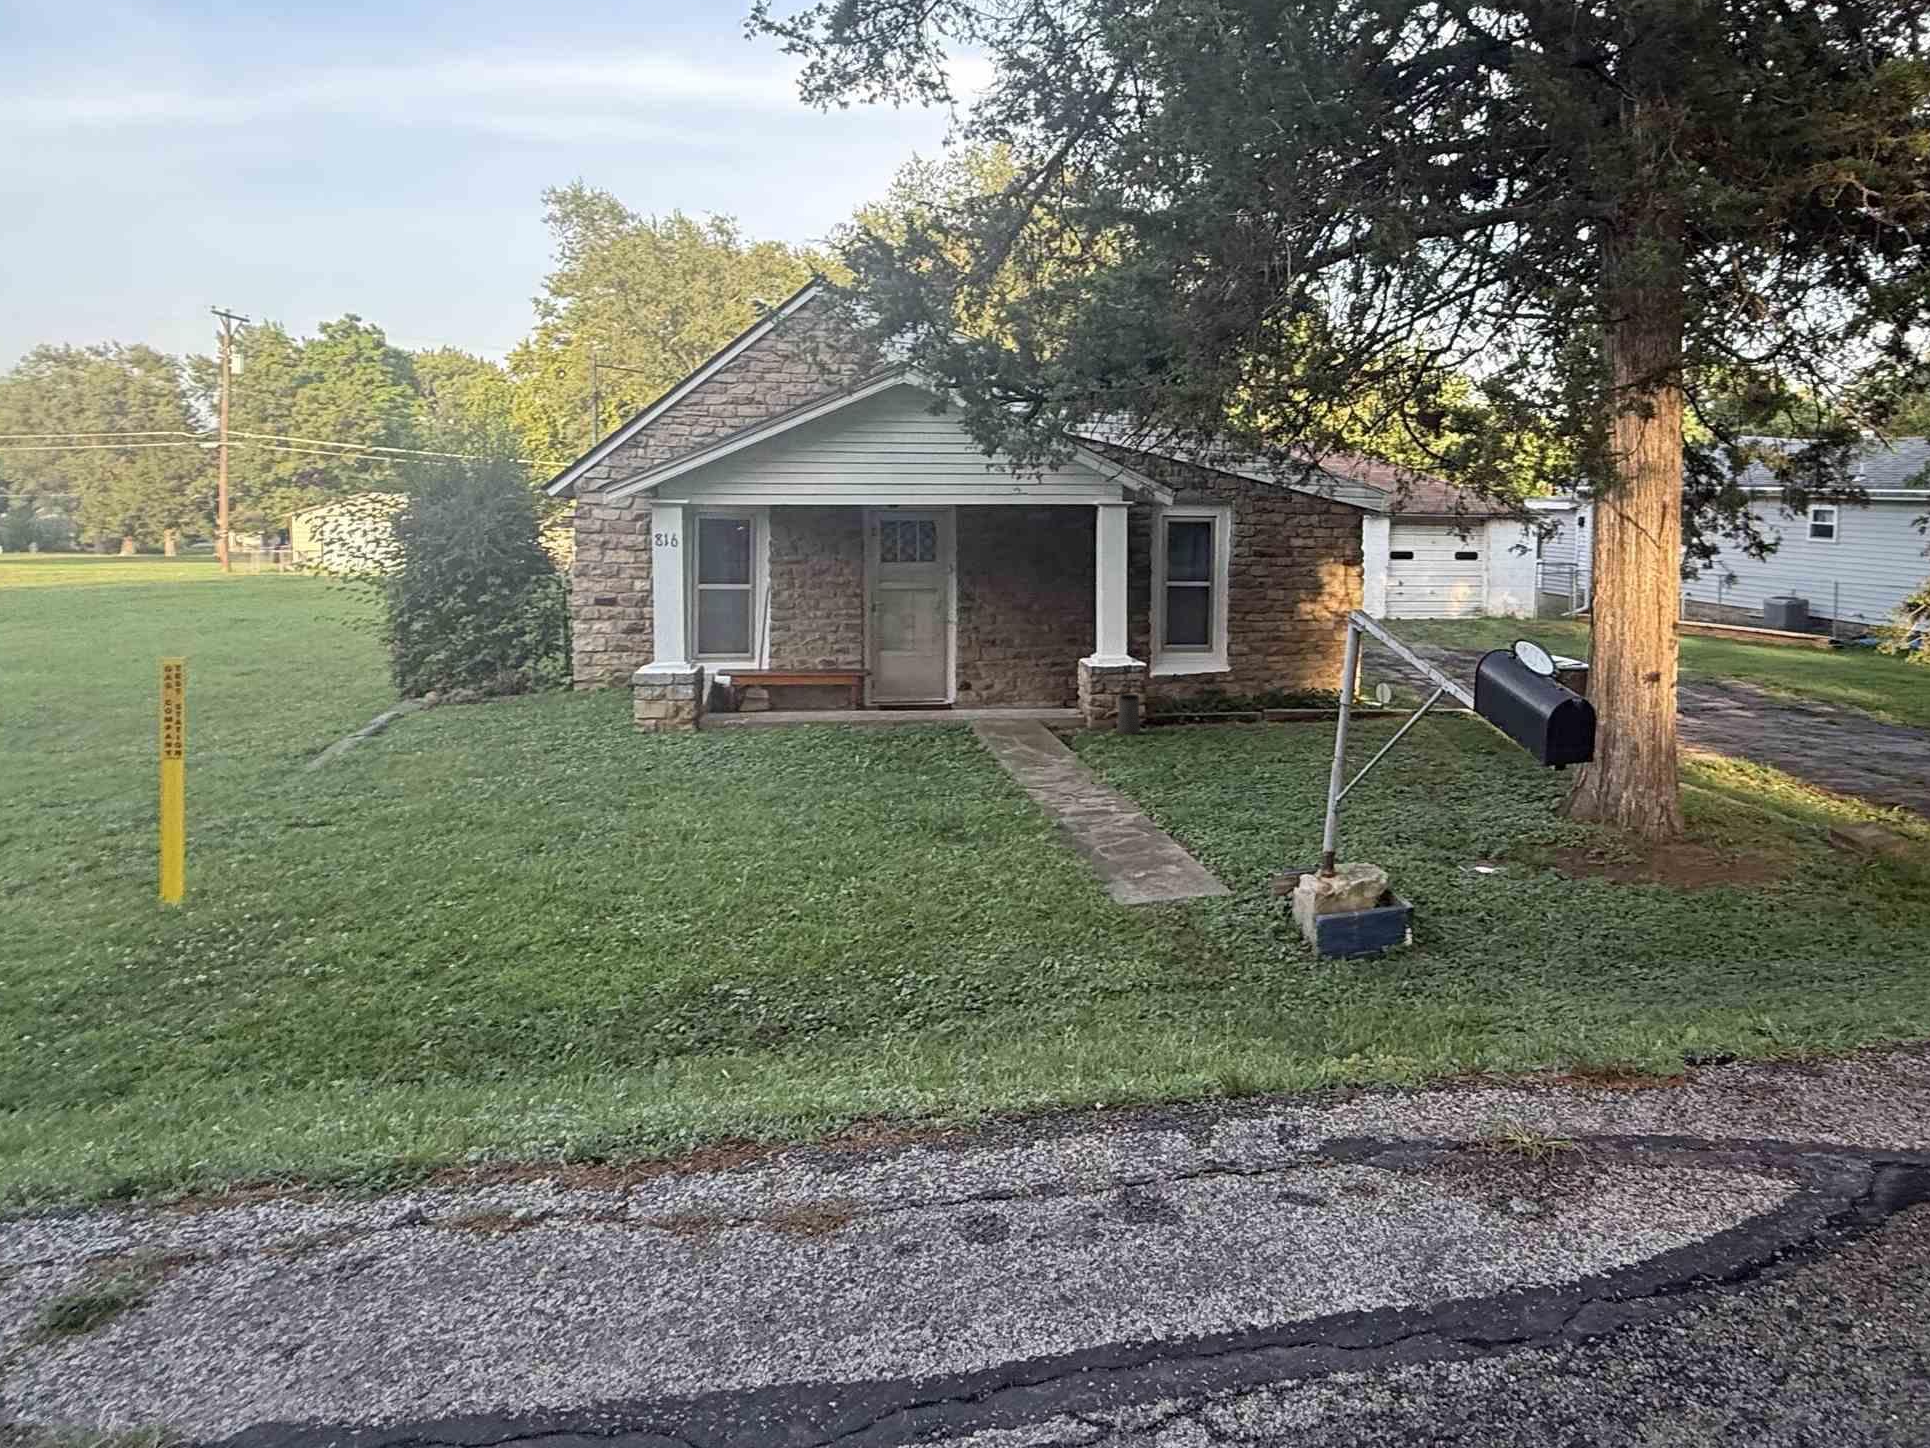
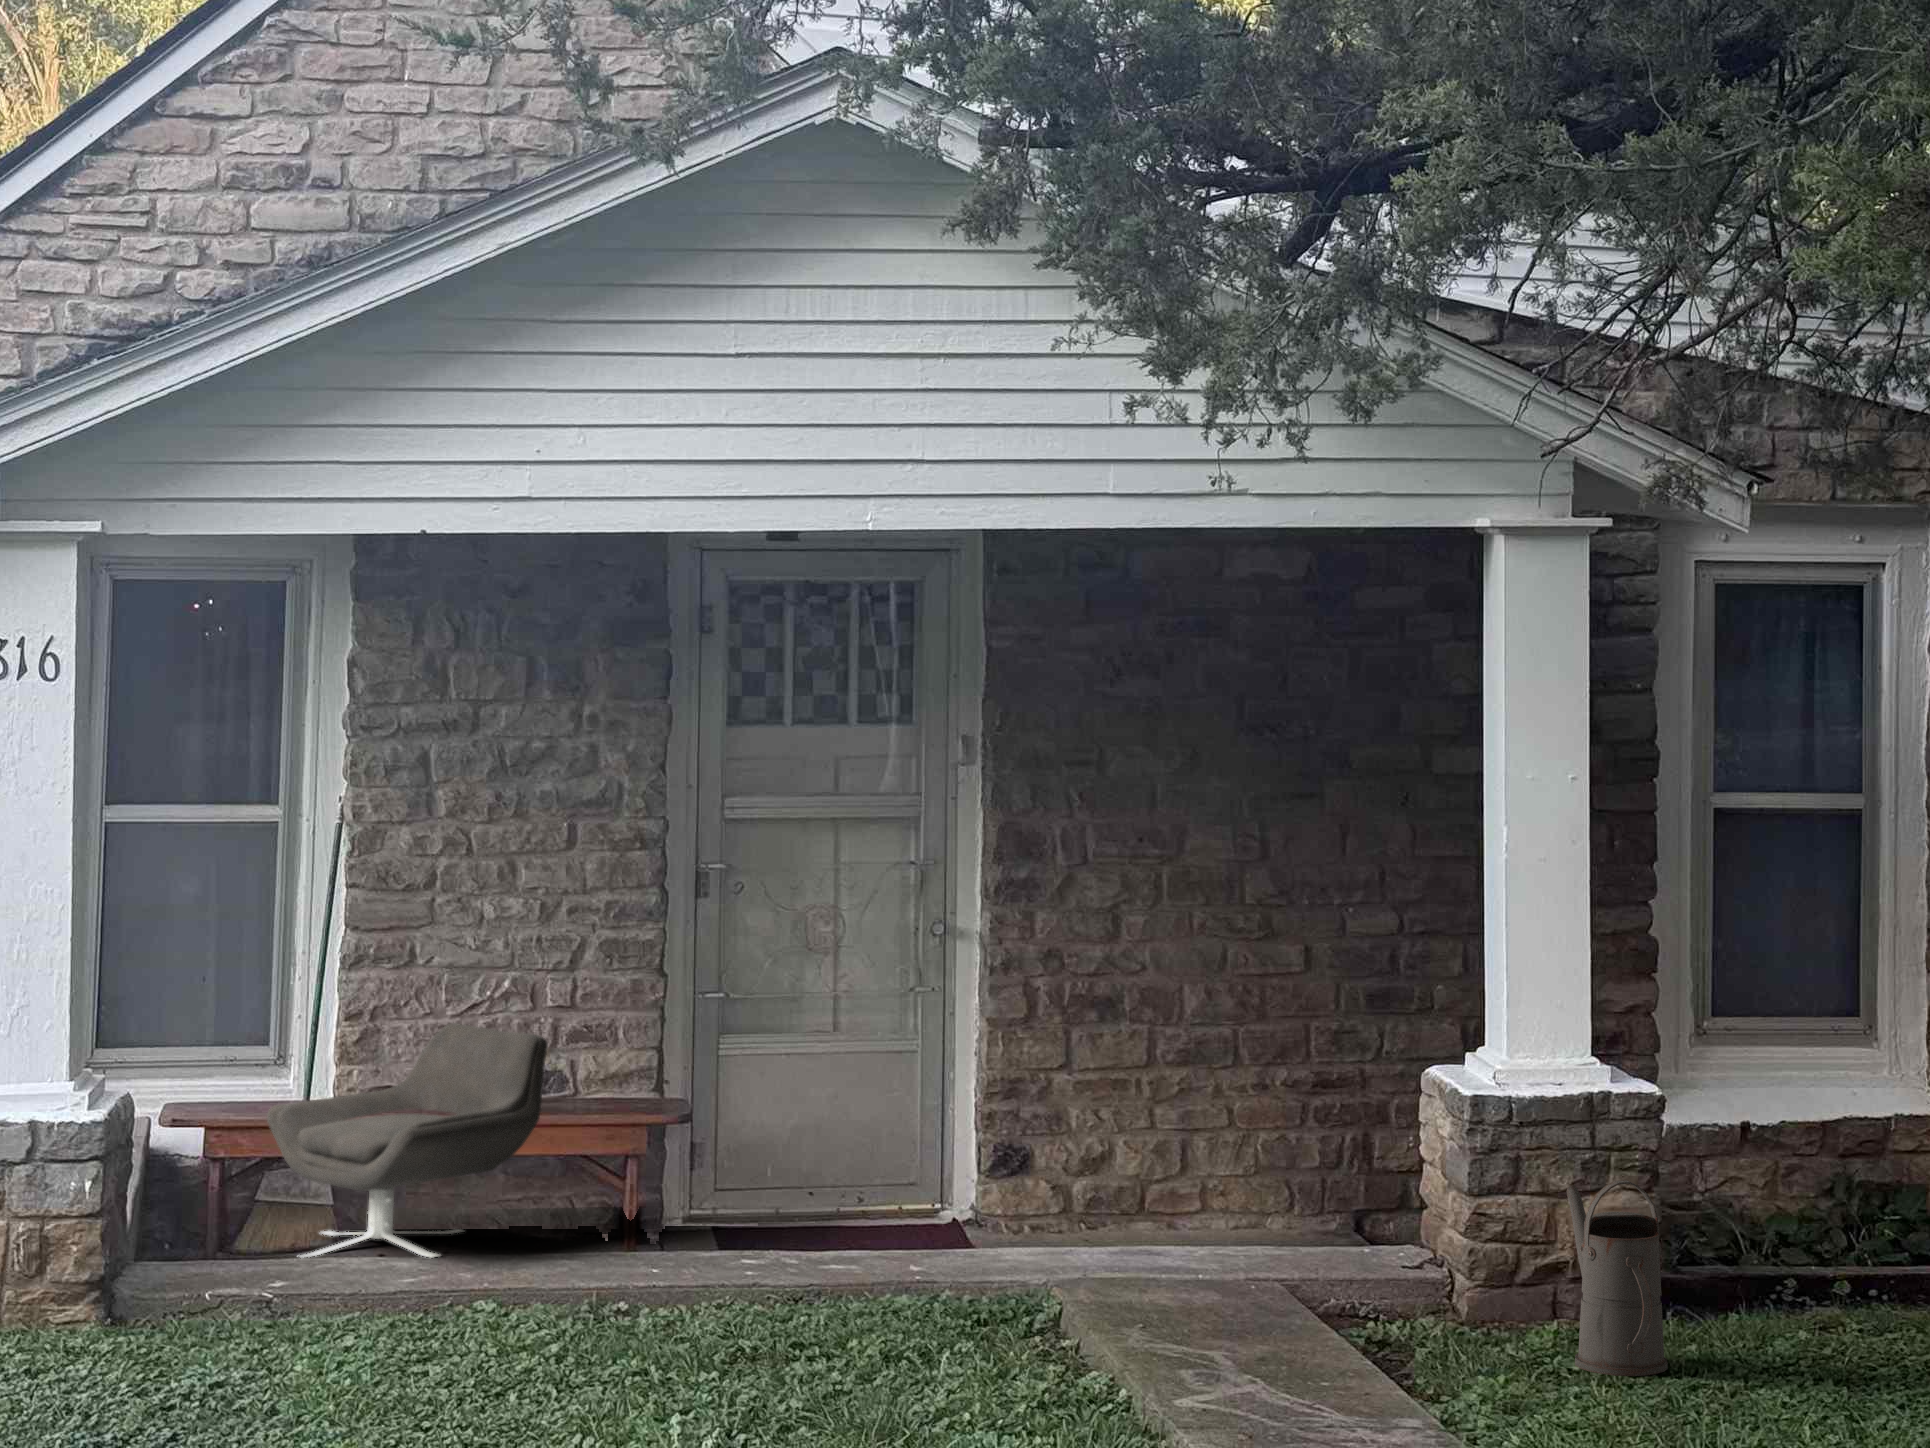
lounge chair: none [754,647,833,711] -> present [267,1023,548,1258]

